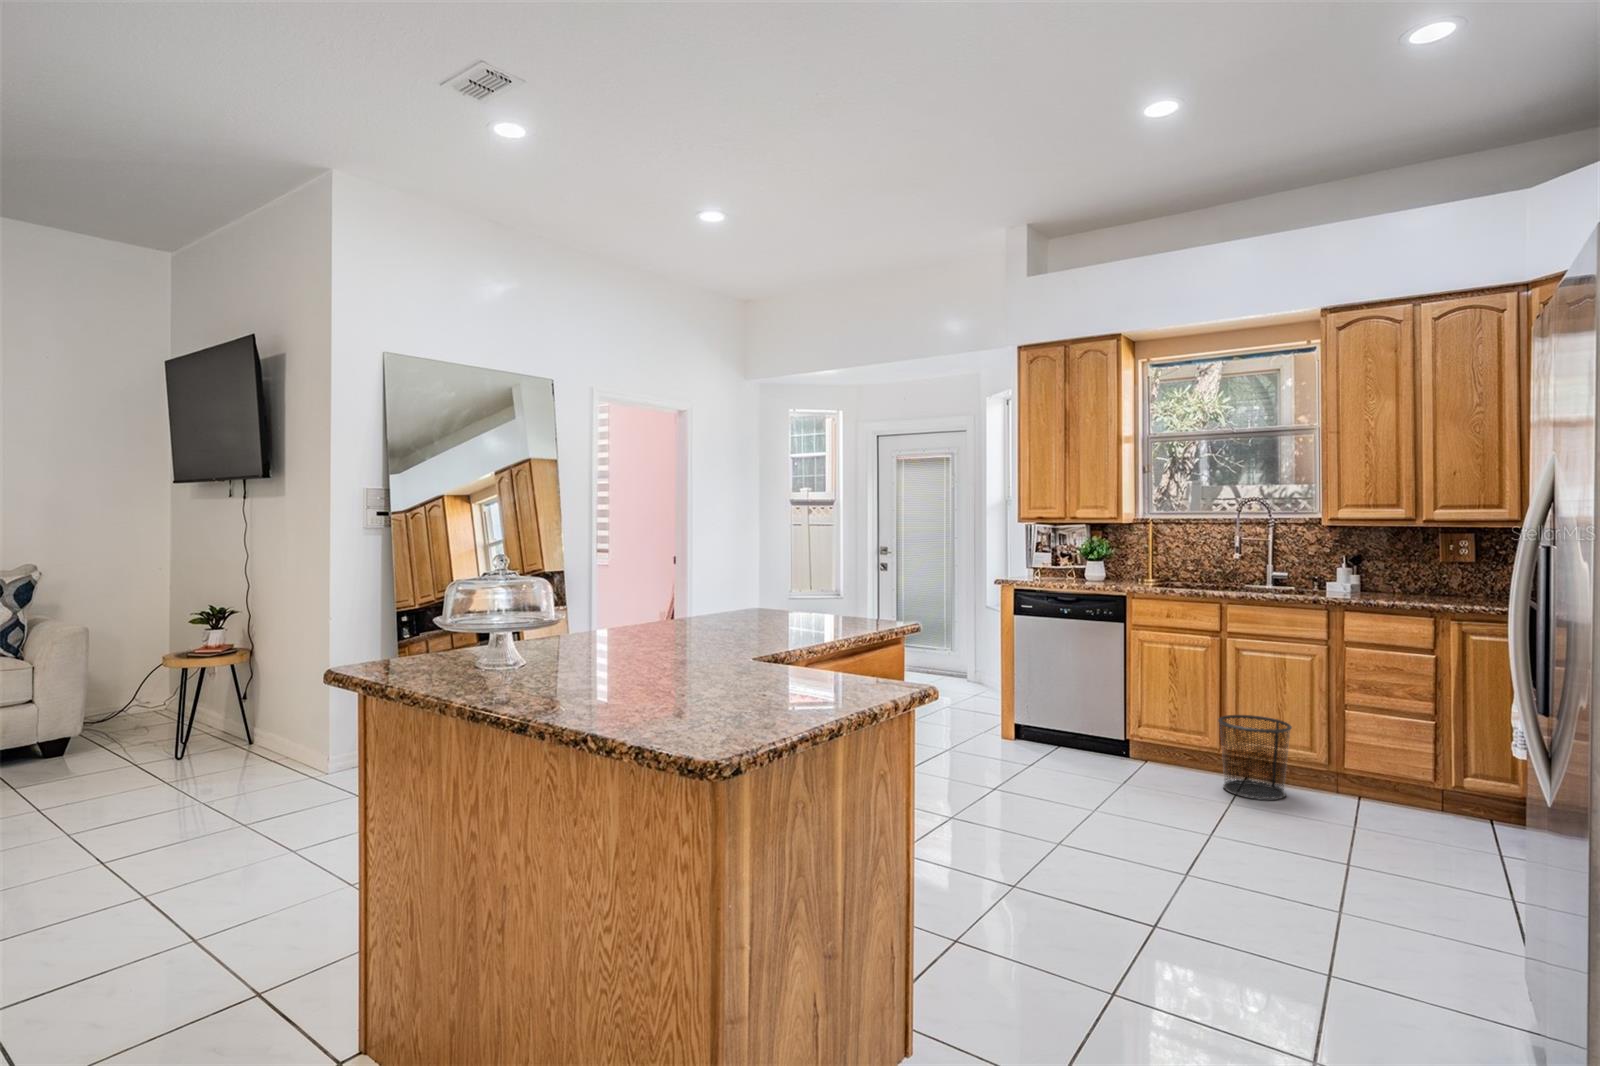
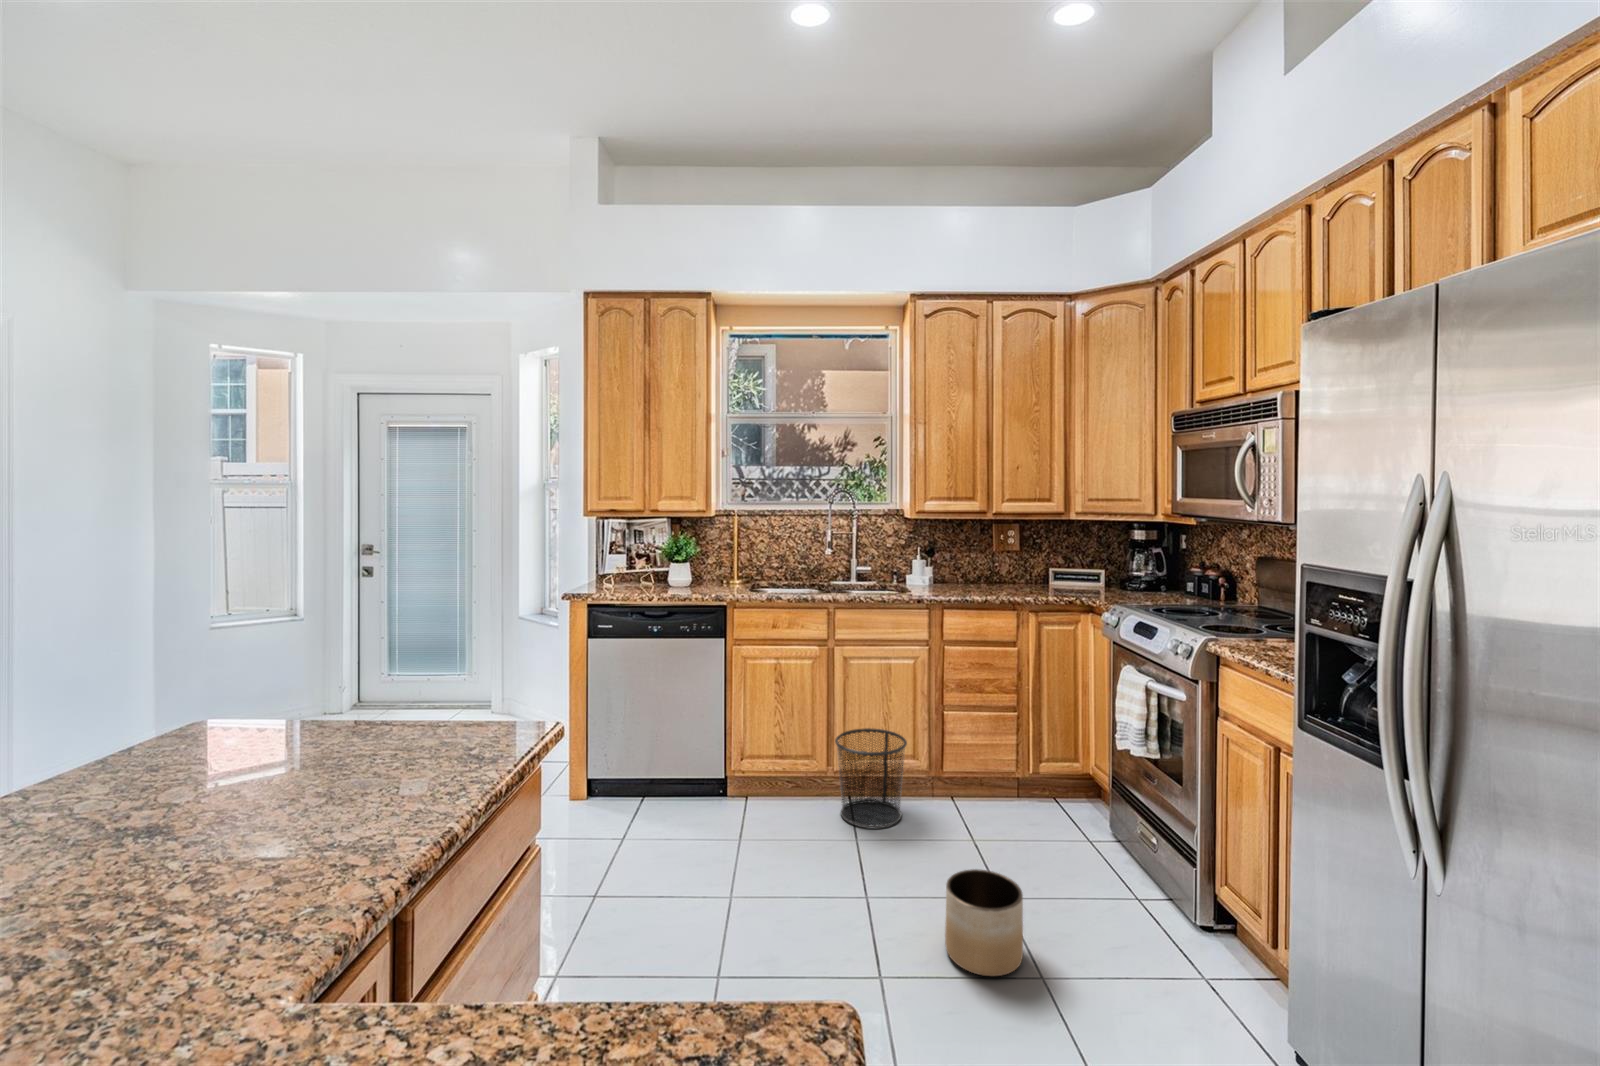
planter: none [1255,804,1326,879] -> present [945,869,1023,977]

